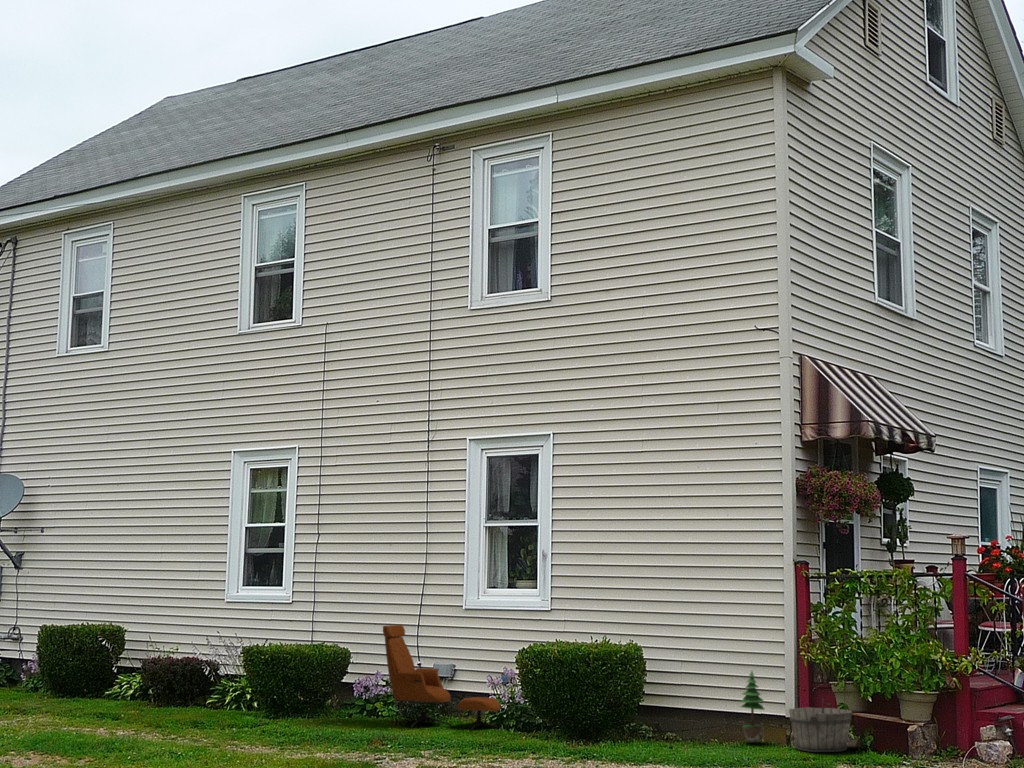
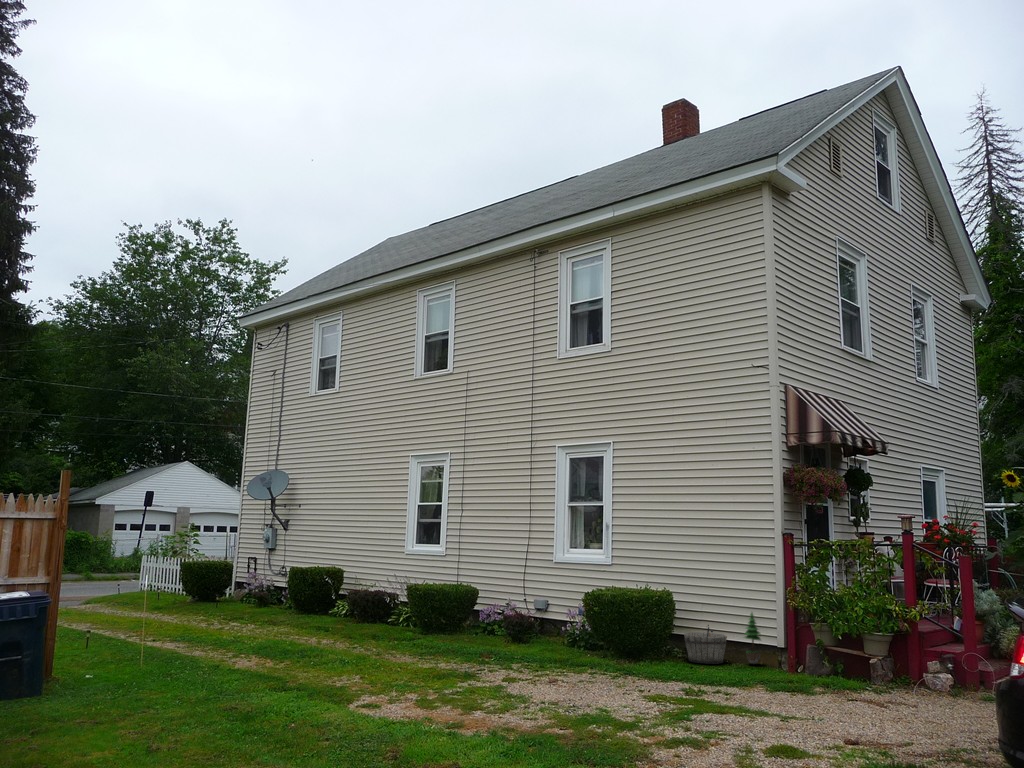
lounge chair: present [383,625,500,730] -> none [497,573,577,647]
wooden bucket: present [789,696,852,752] -> present [684,625,727,664]

